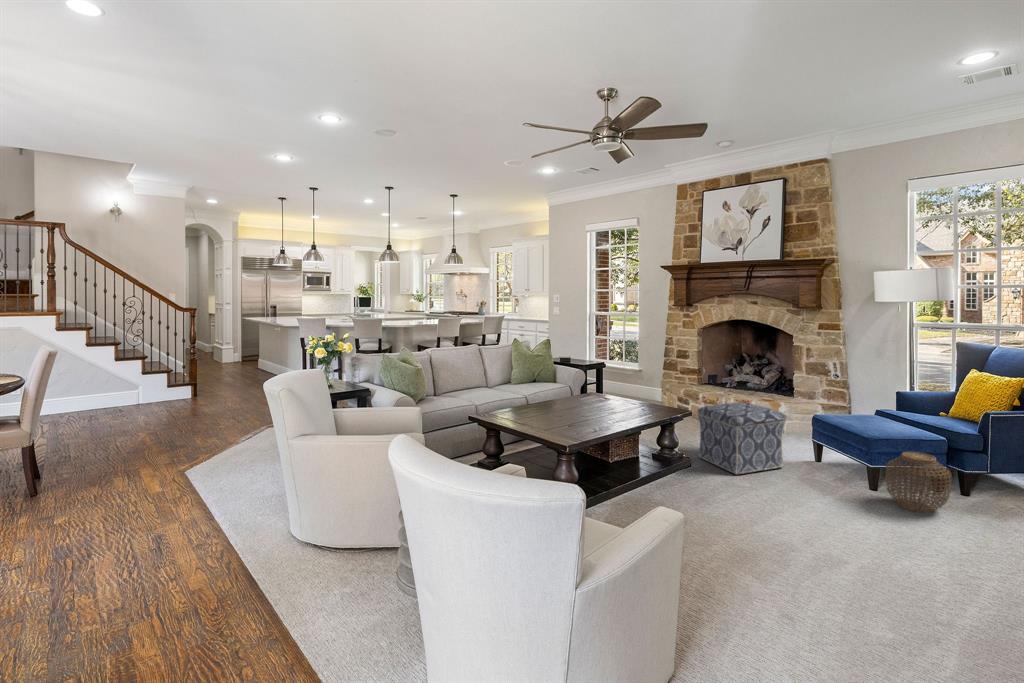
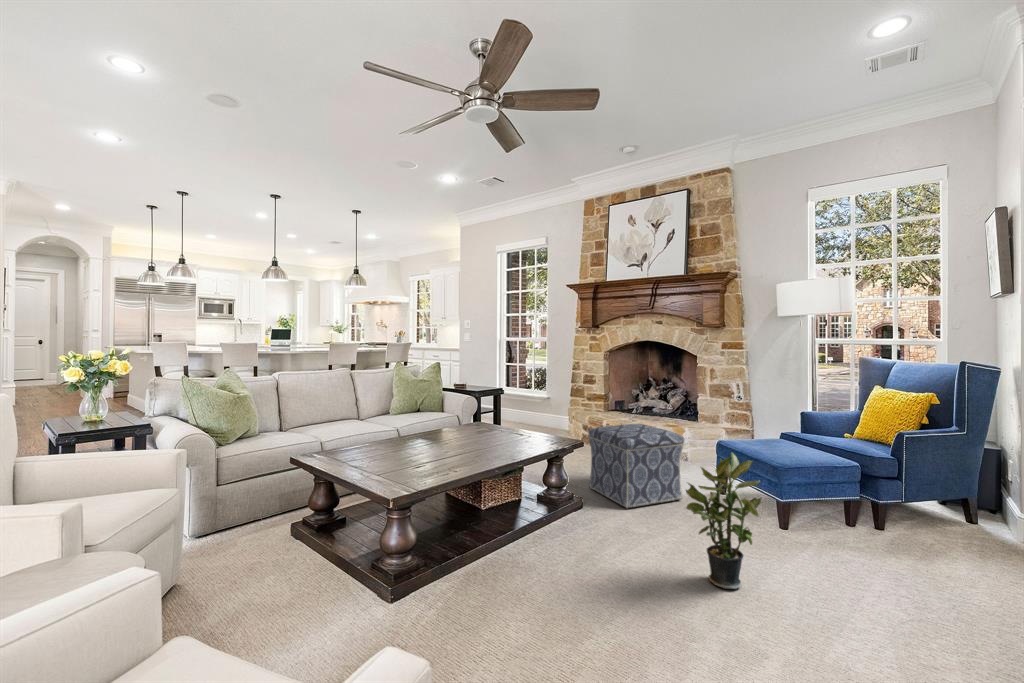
potted plant: none [796,432,861,535] -> present [686,453,762,589]
woven basket: present [886,452,951,513] -> none [794,480,869,556]

